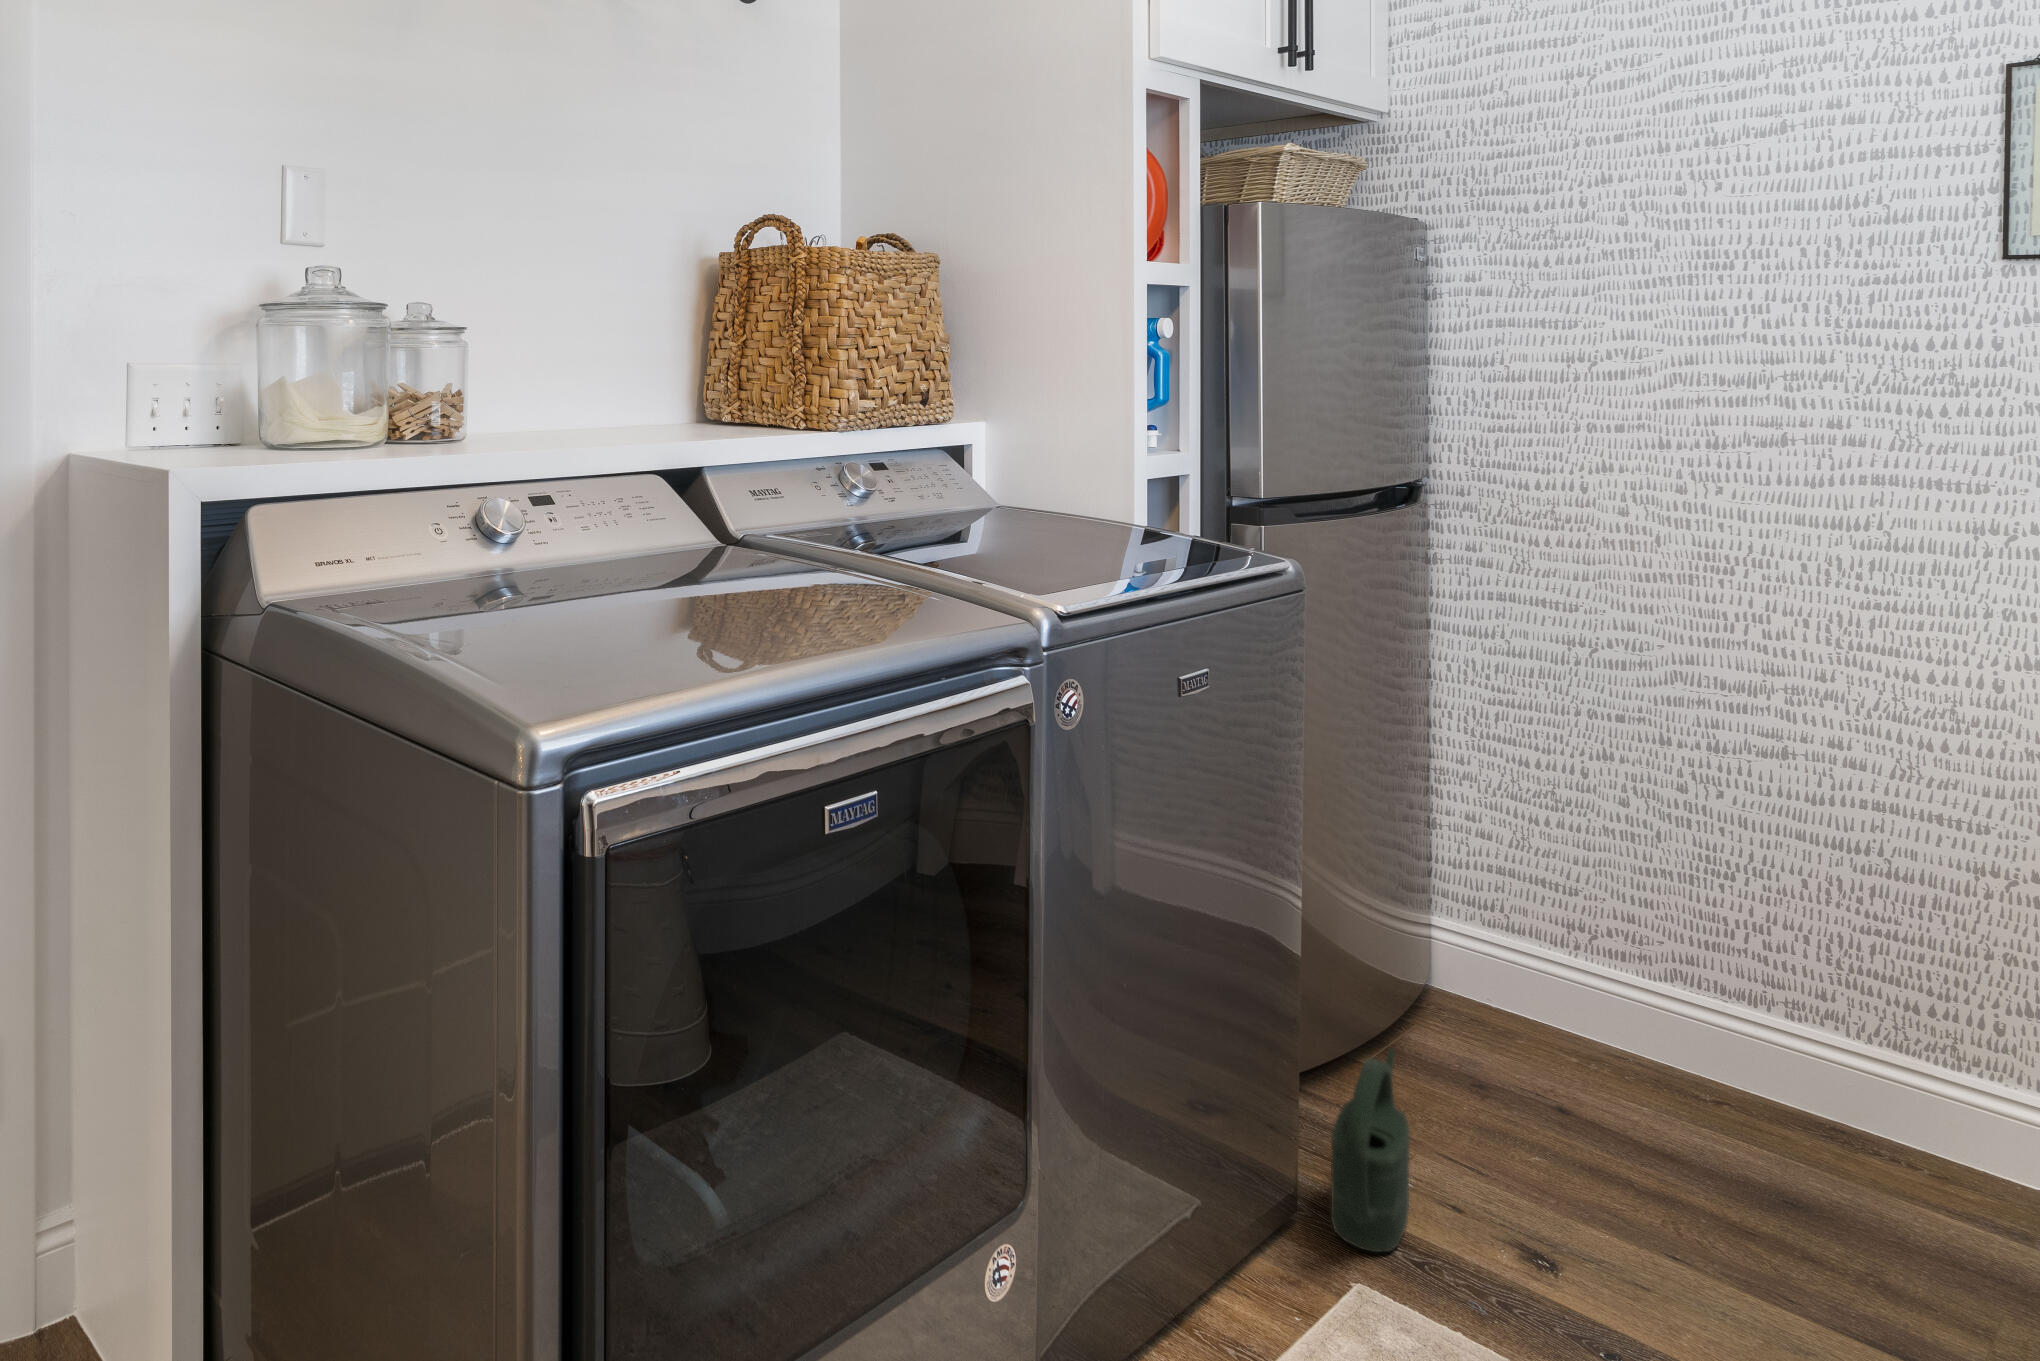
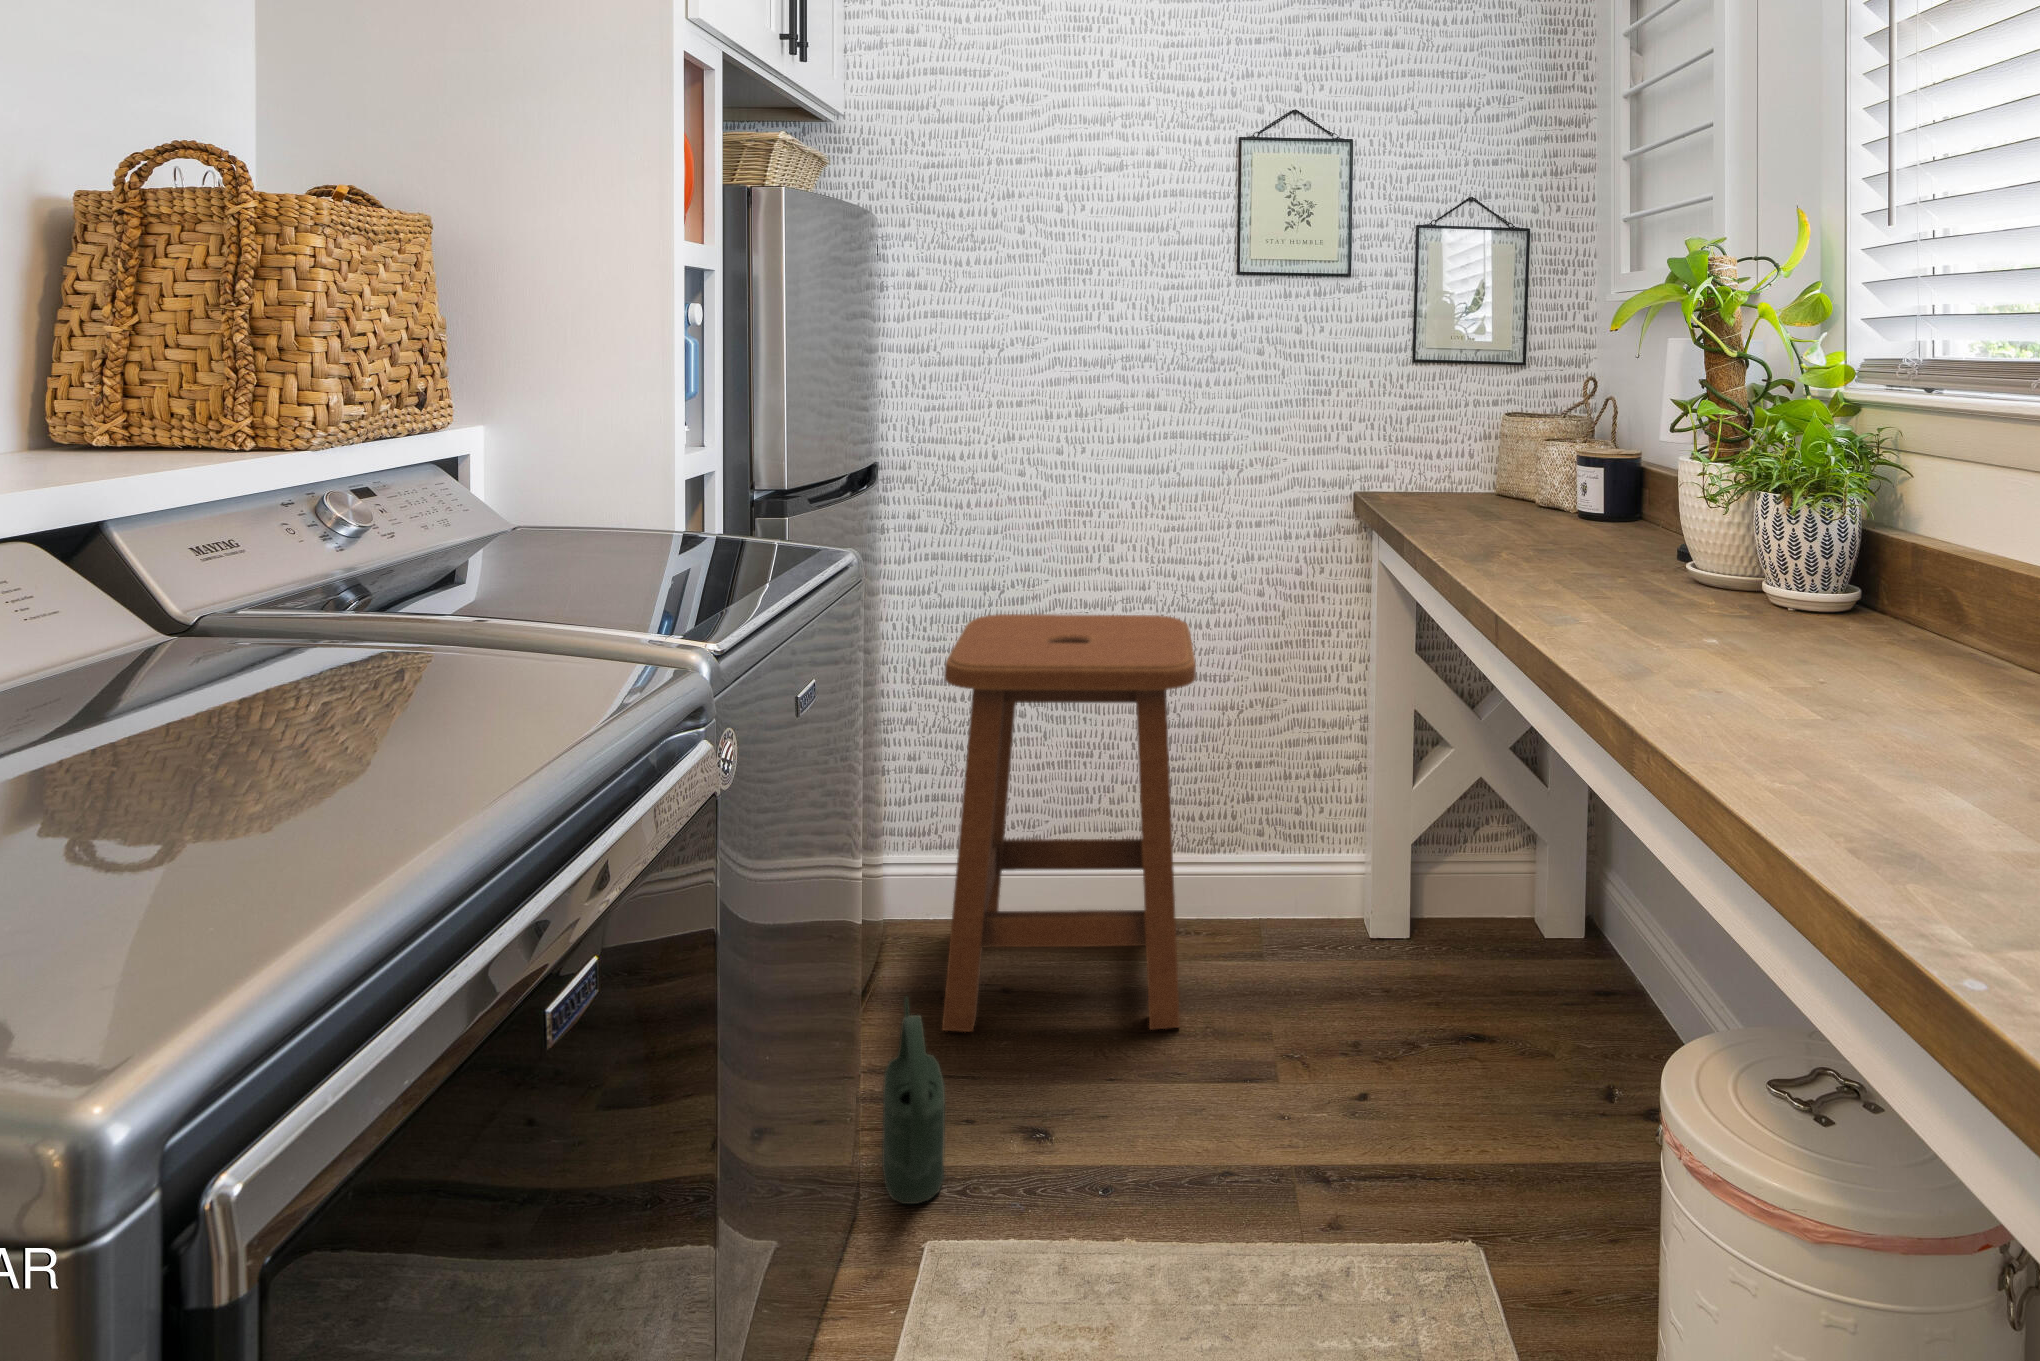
stool: none [1459,671,1883,1249] -> present [942,614,1196,1032]

